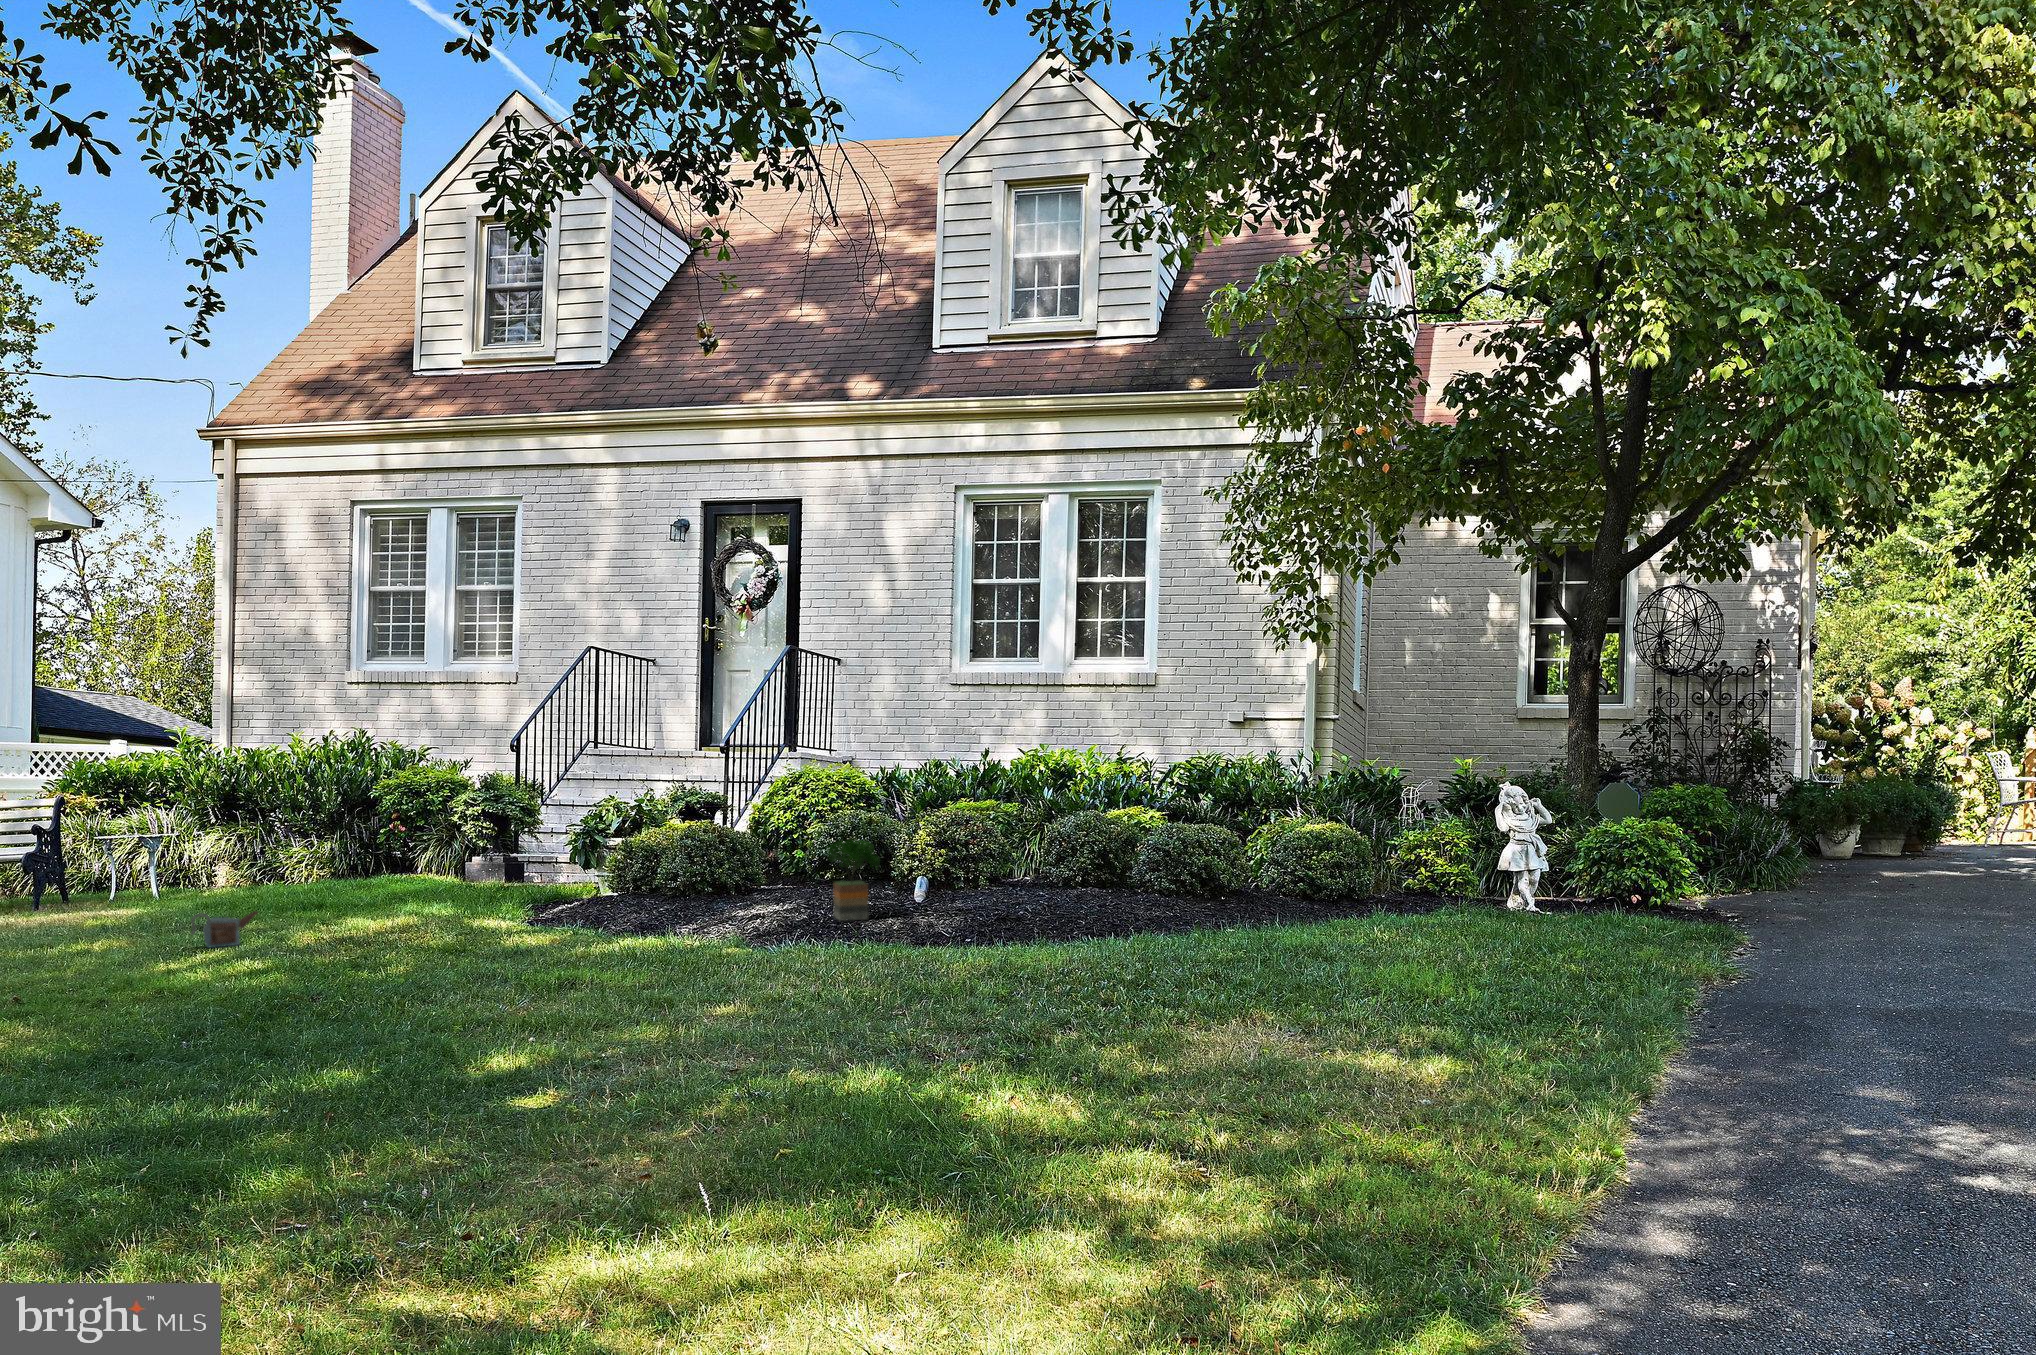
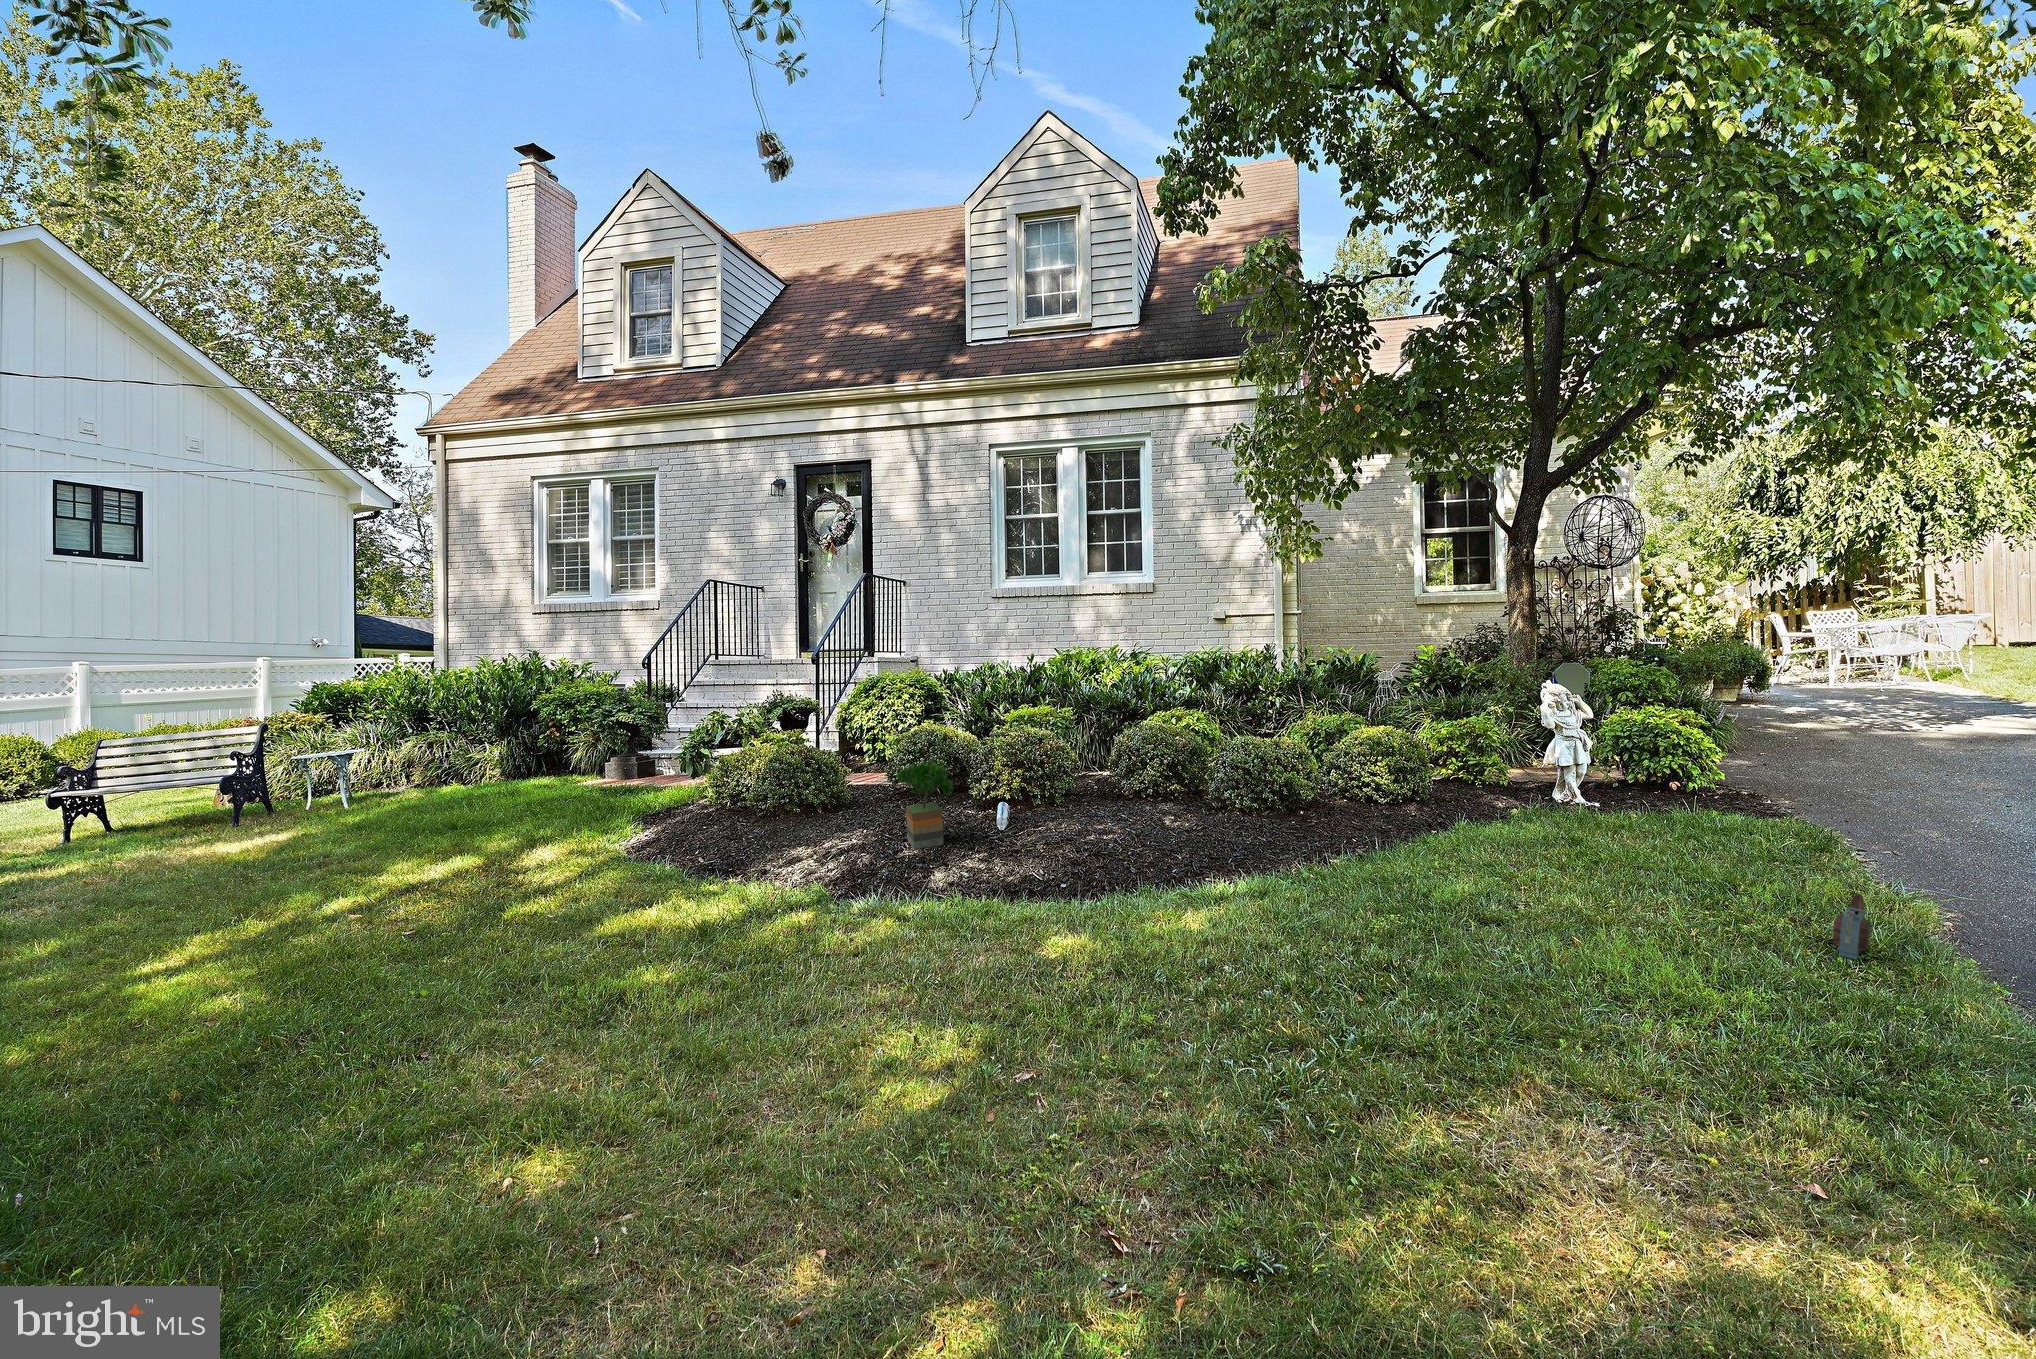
watering can: present [191,911,258,948] -> present [1832,894,1871,959]

